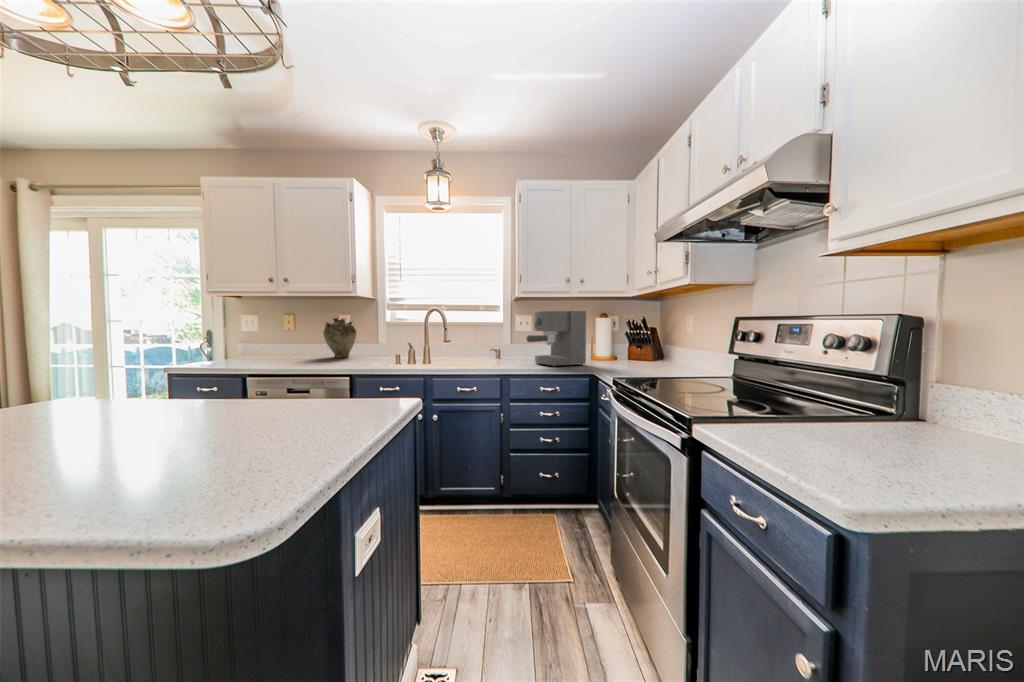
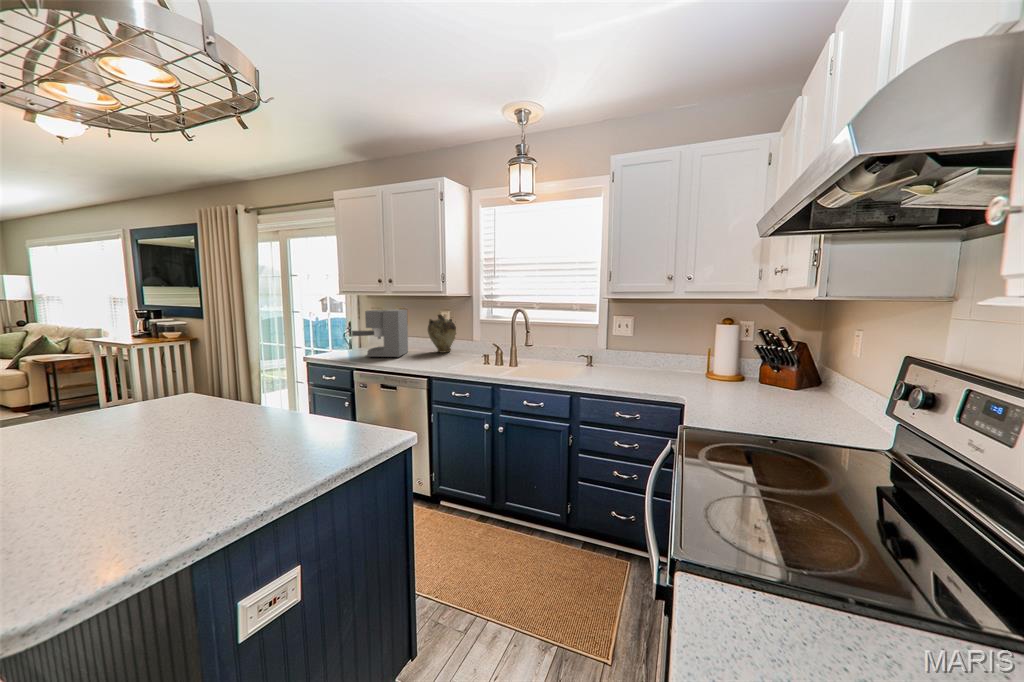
coffee maker: present [527,311,586,367] -> present [352,310,408,358]

